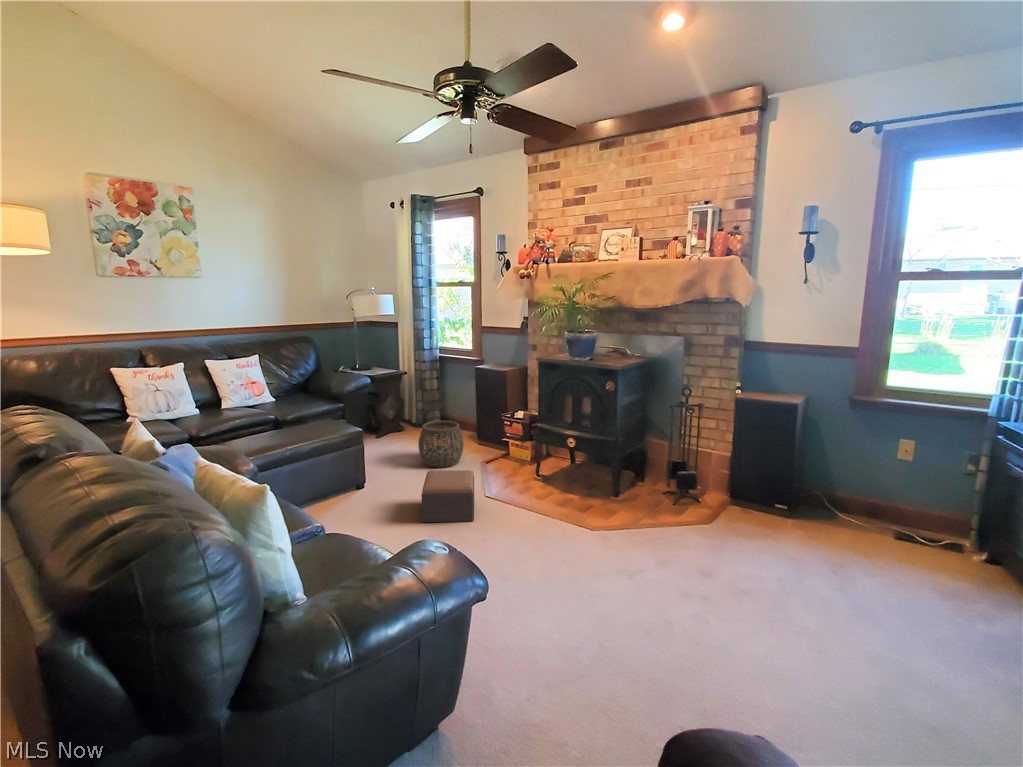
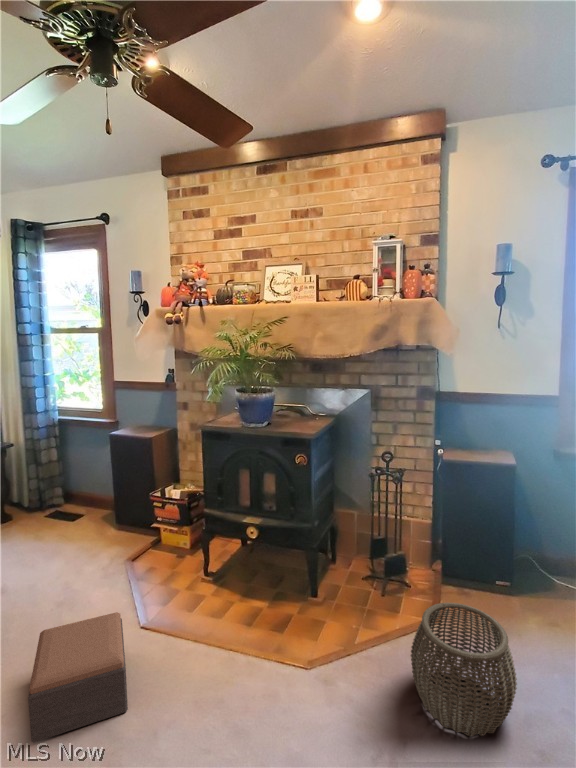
woven basket: present [418,421,464,467] -> present [411,603,517,736]

